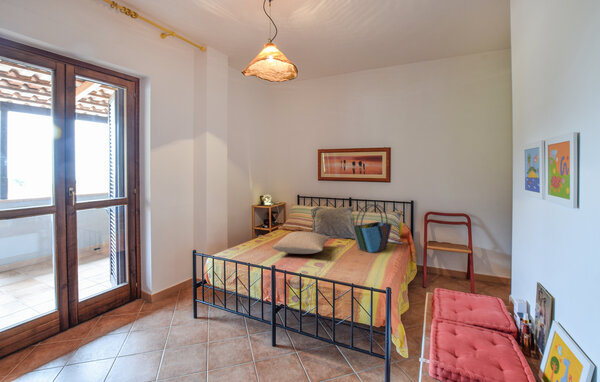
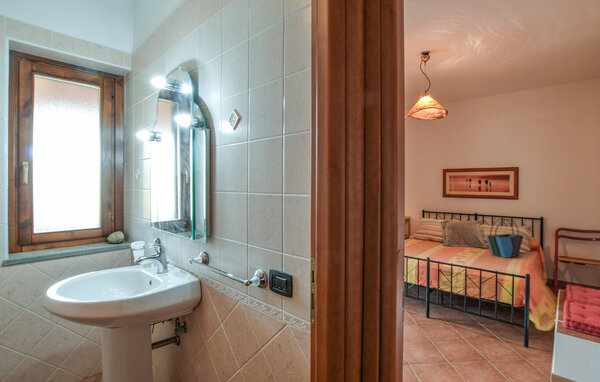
pillow: present [273,231,330,254] -> none [421,237,465,254]

